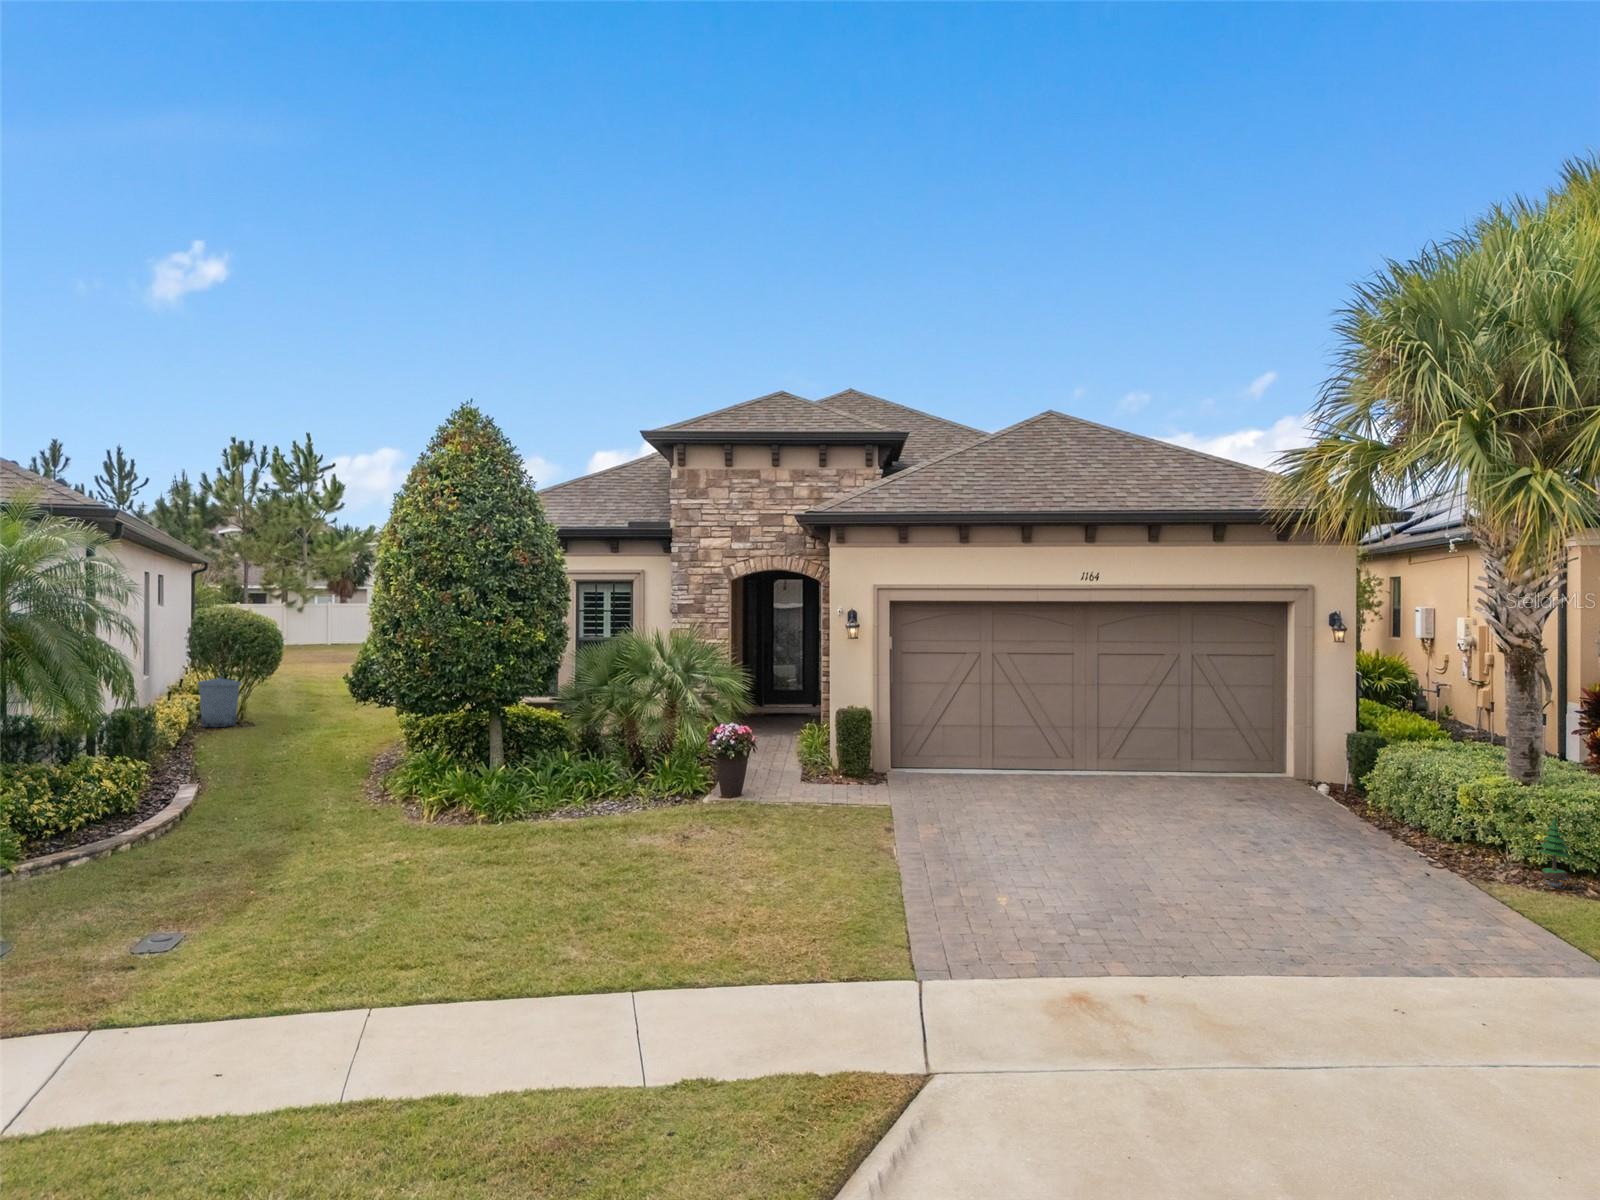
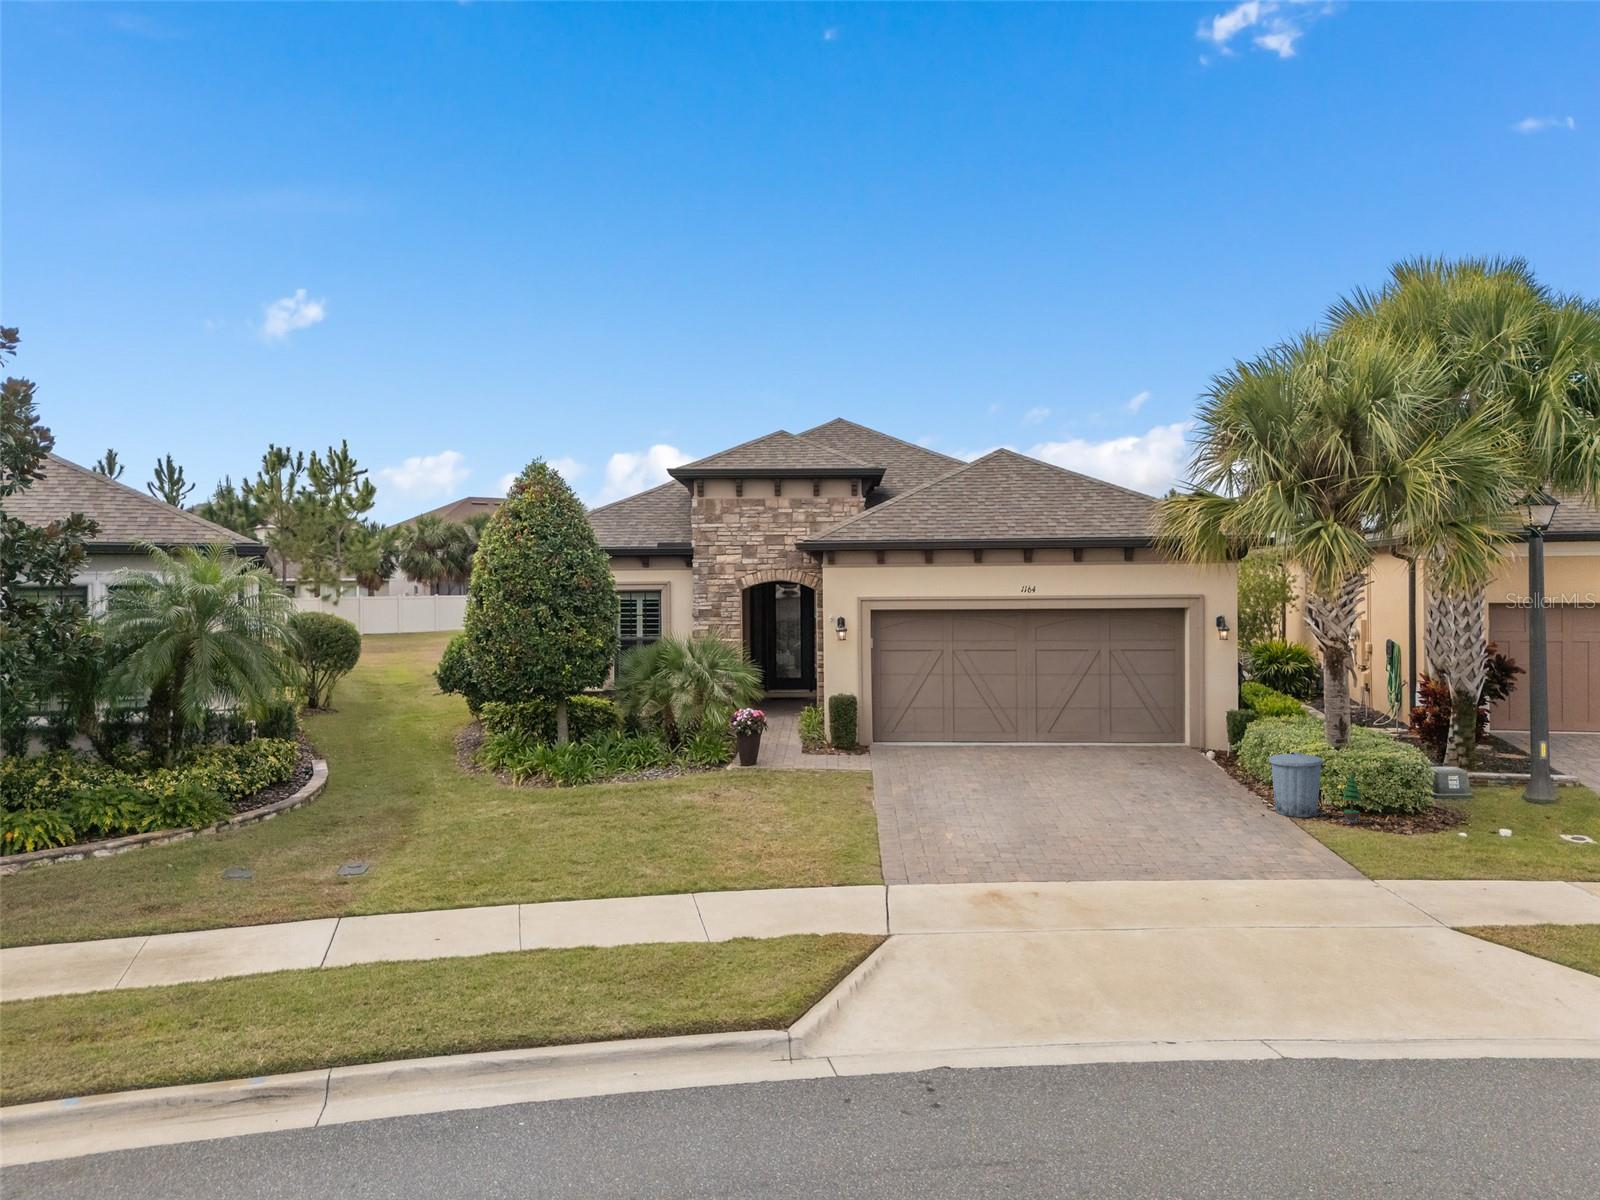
trash can: present [198,676,242,727] -> present [1269,752,1323,817]

